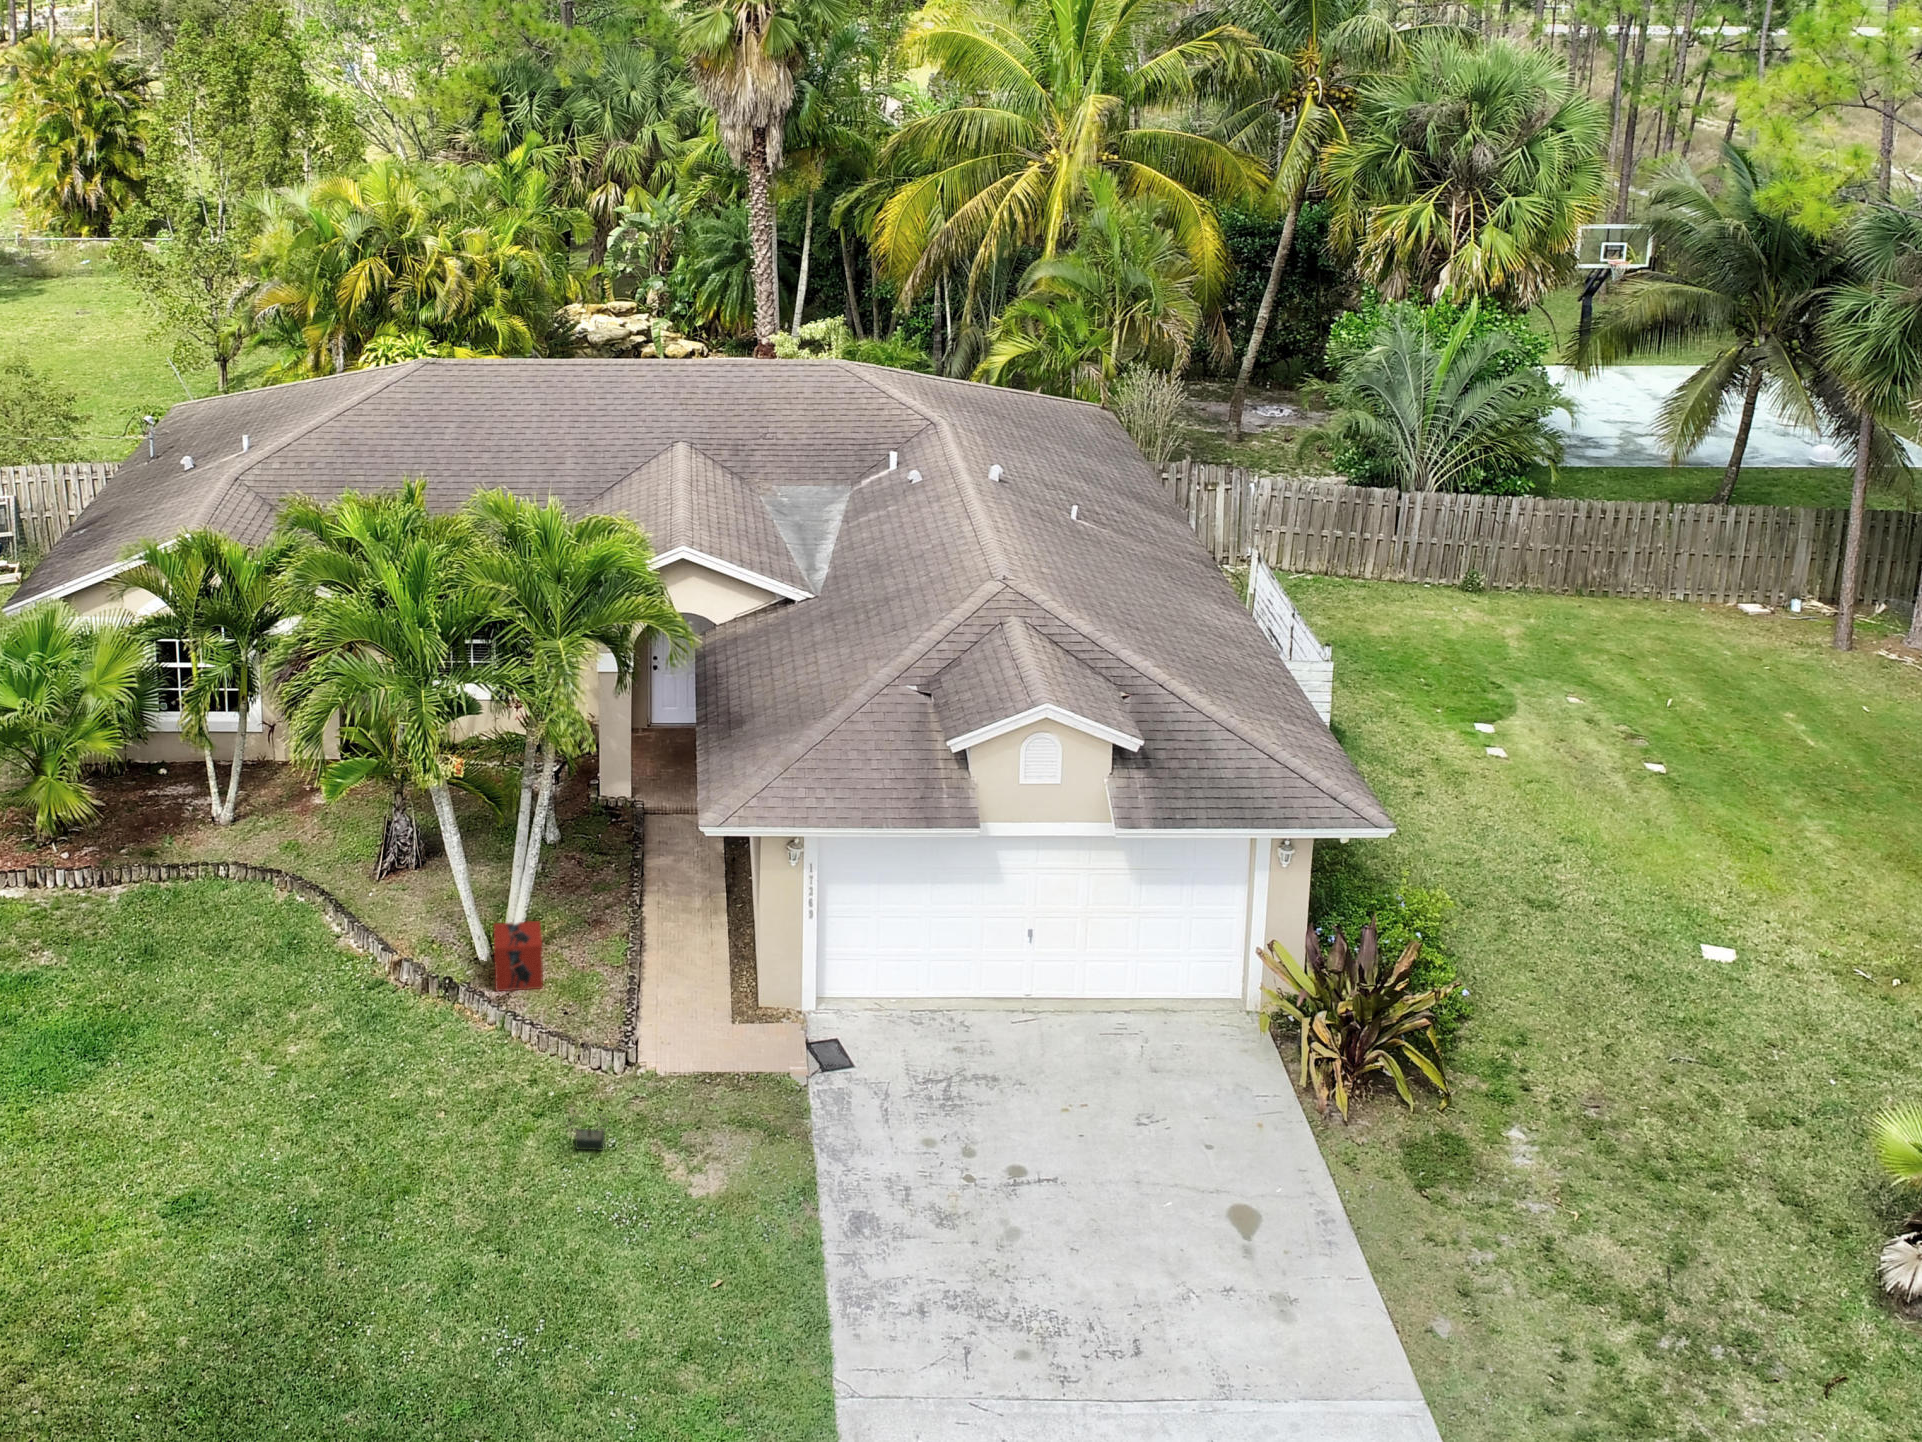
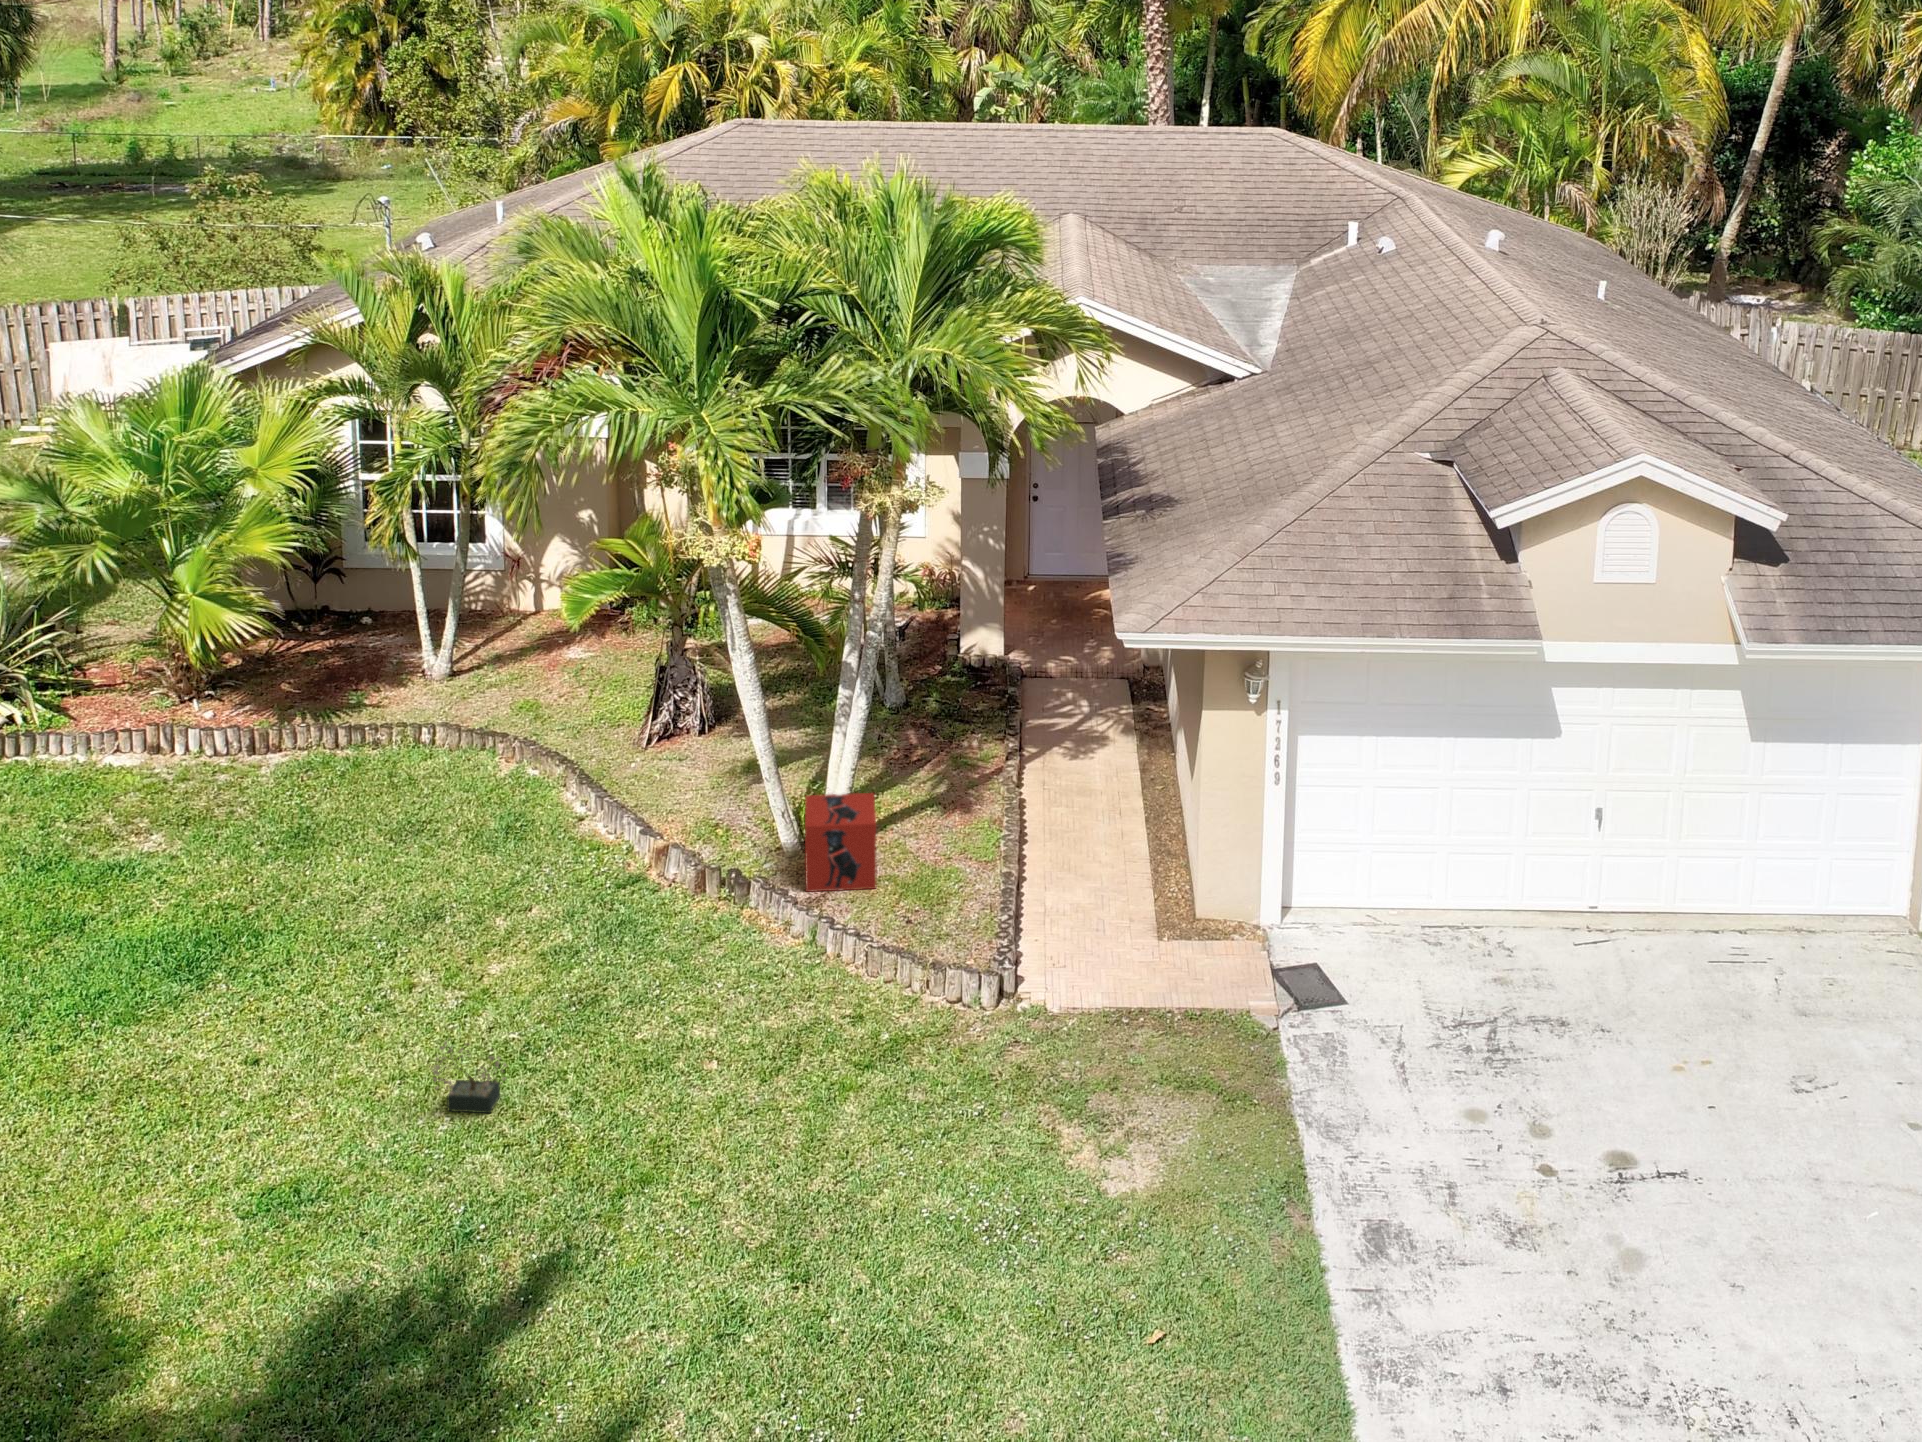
decorative plant: present [566,1107,607,1150] -> present [433,1041,507,1113]

